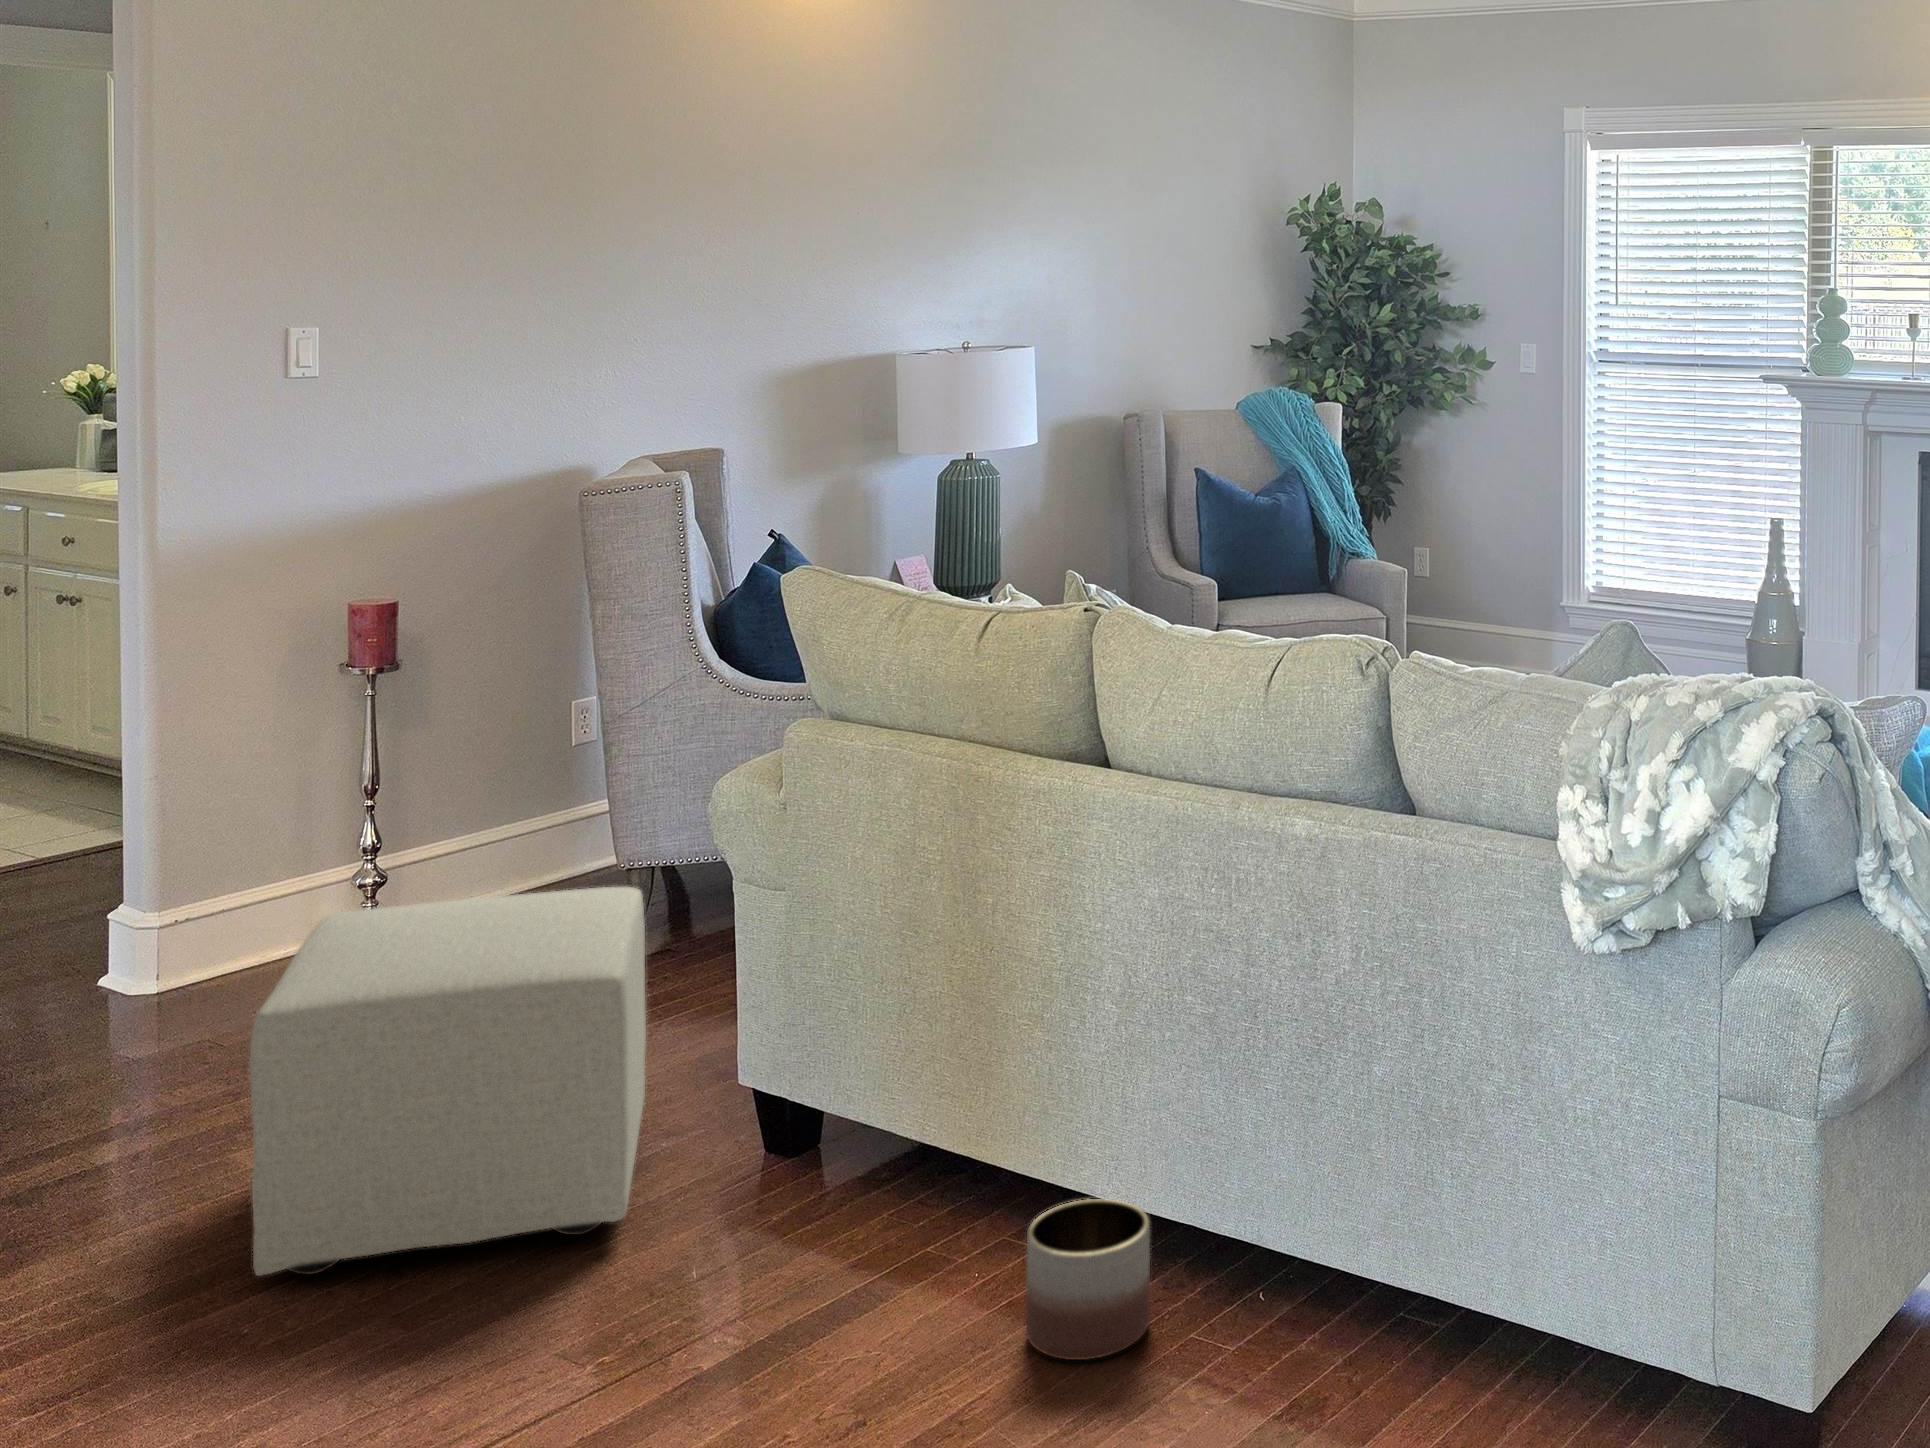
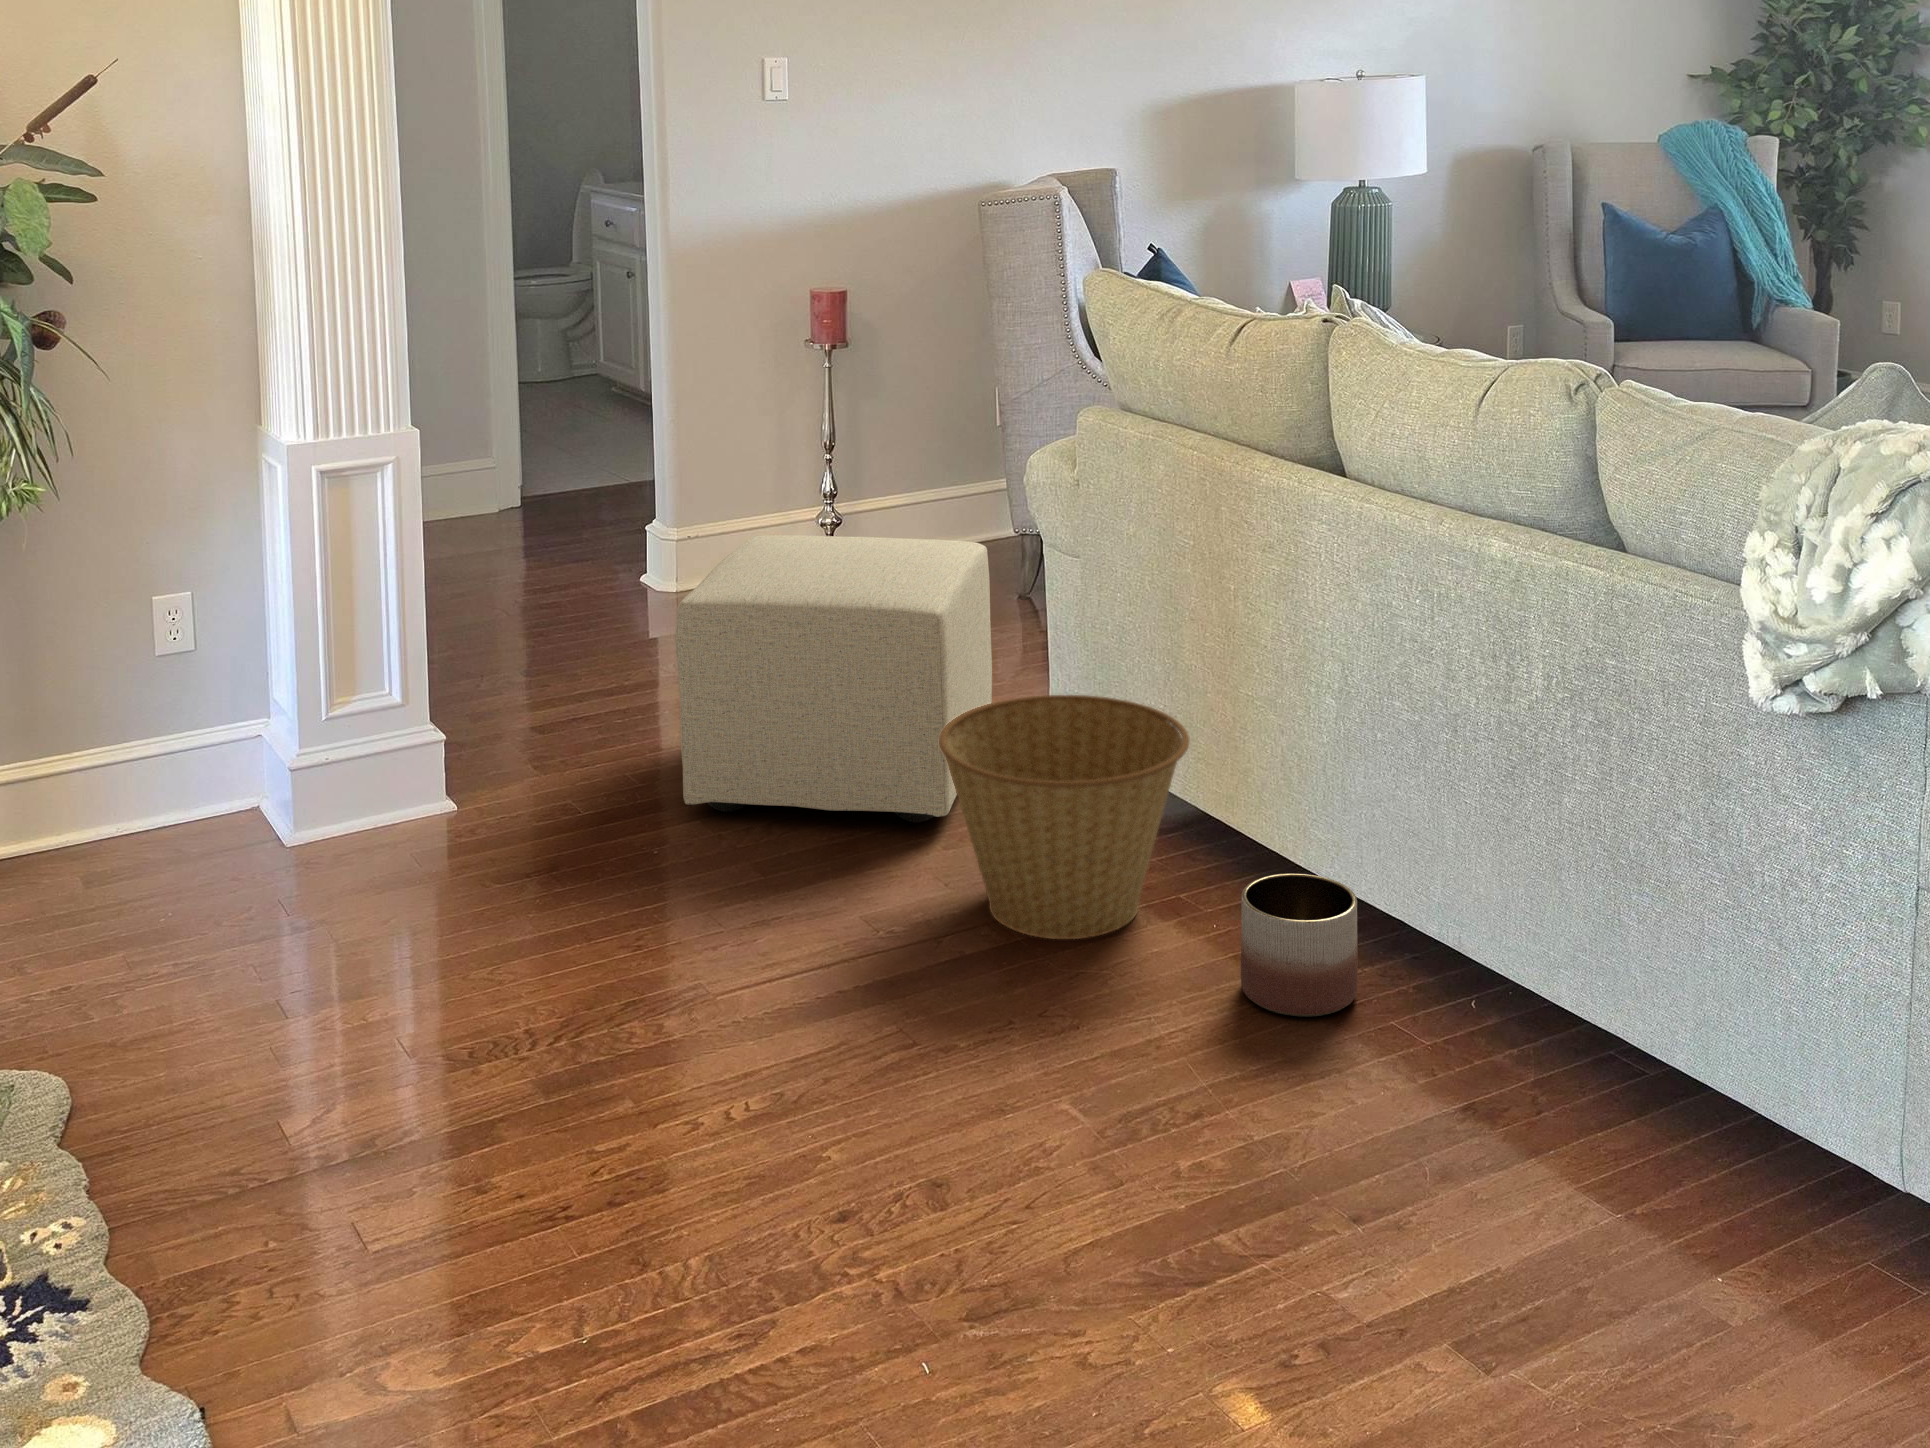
basket: none [646,1044,943,1340] -> present [939,695,1190,939]

